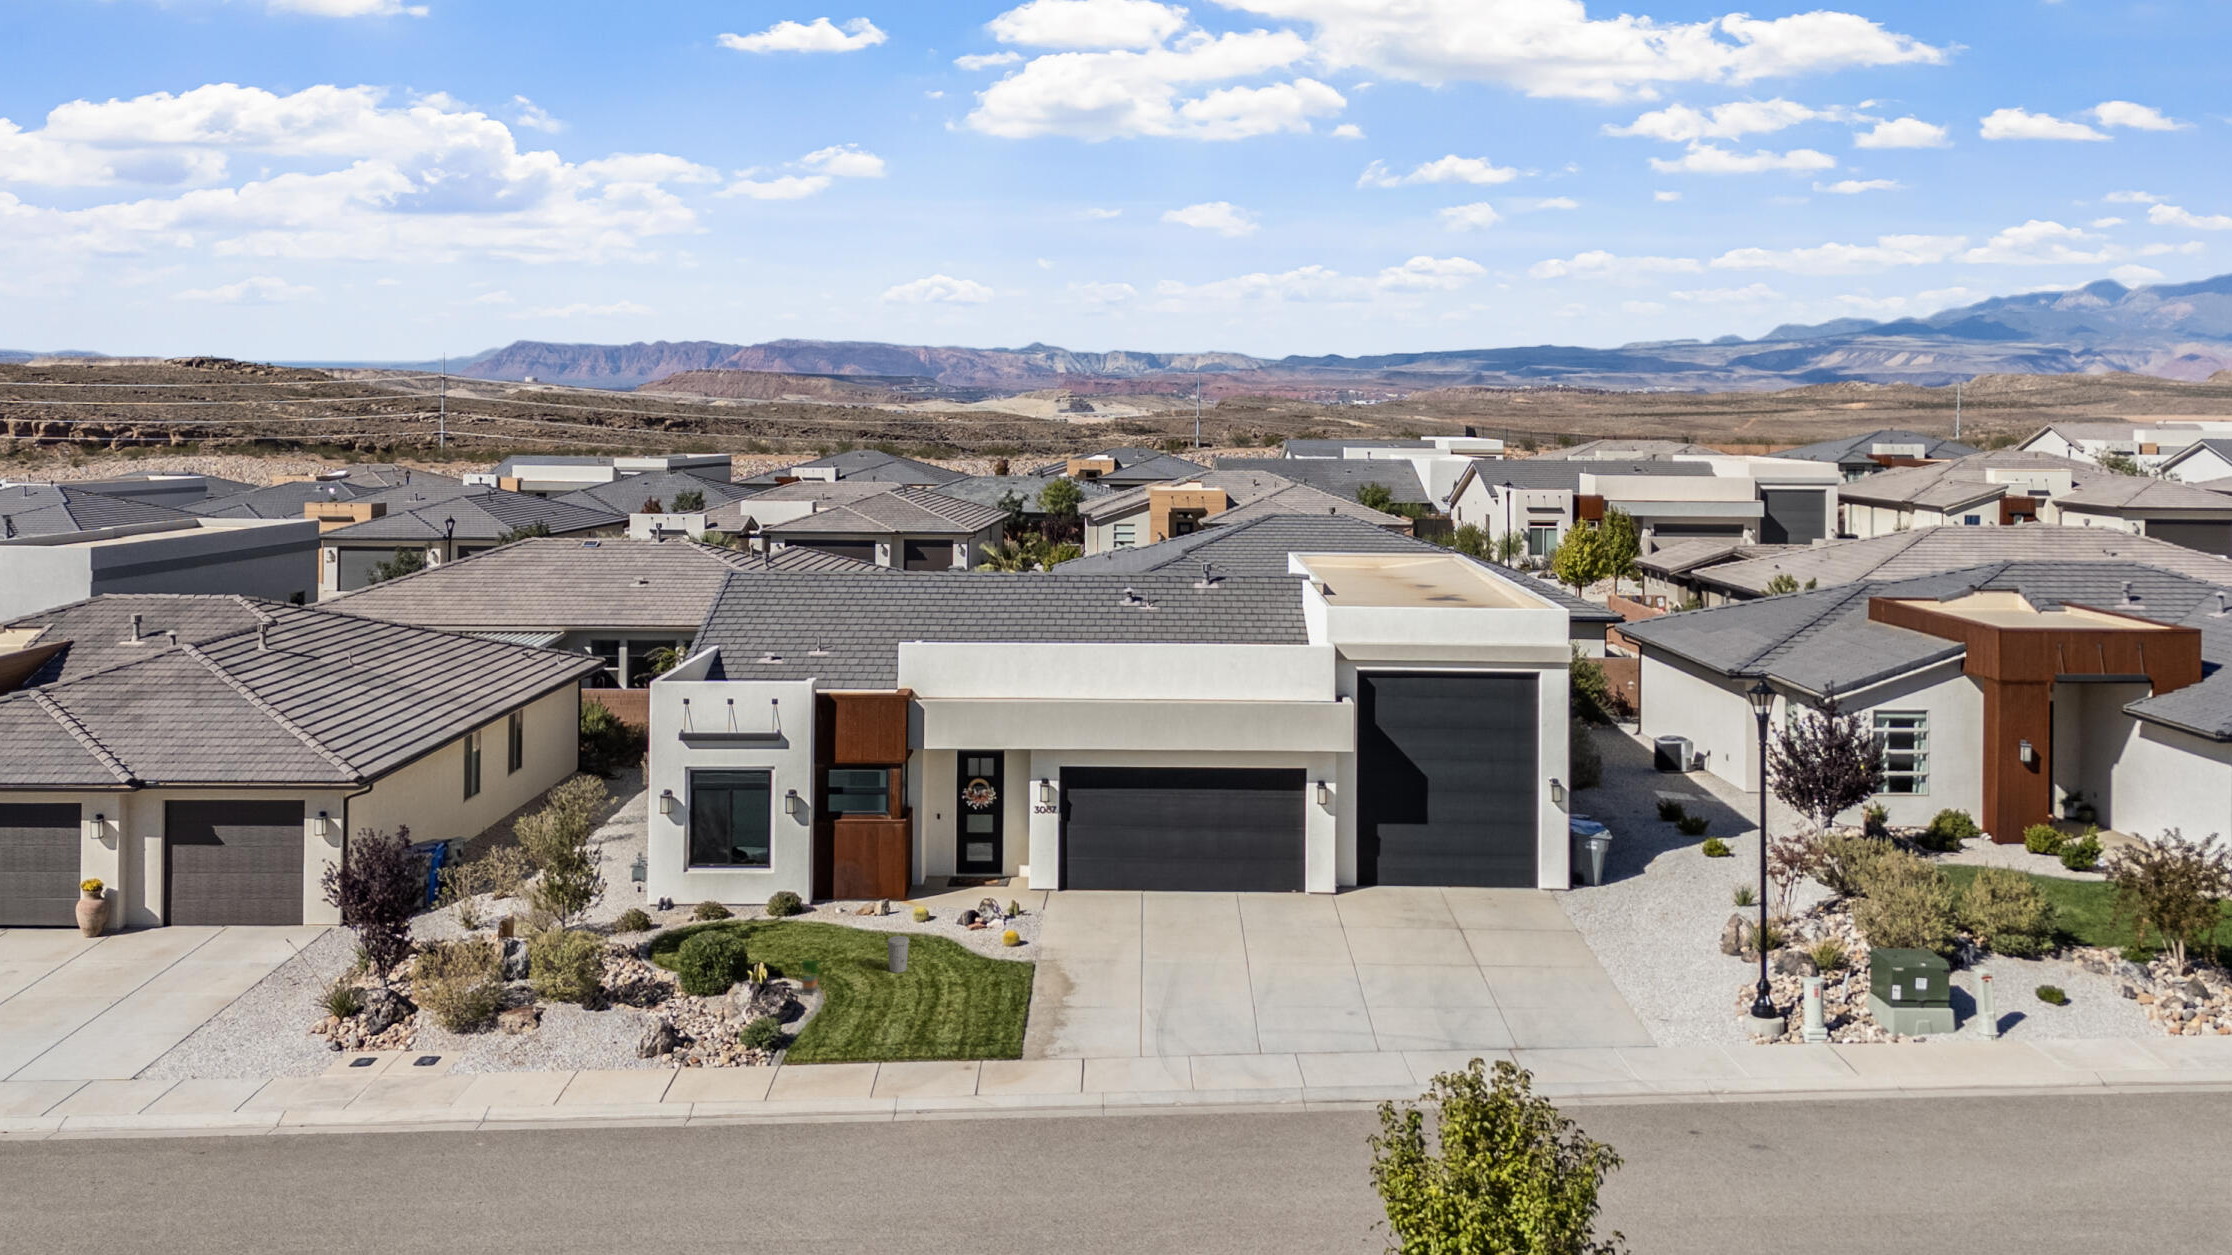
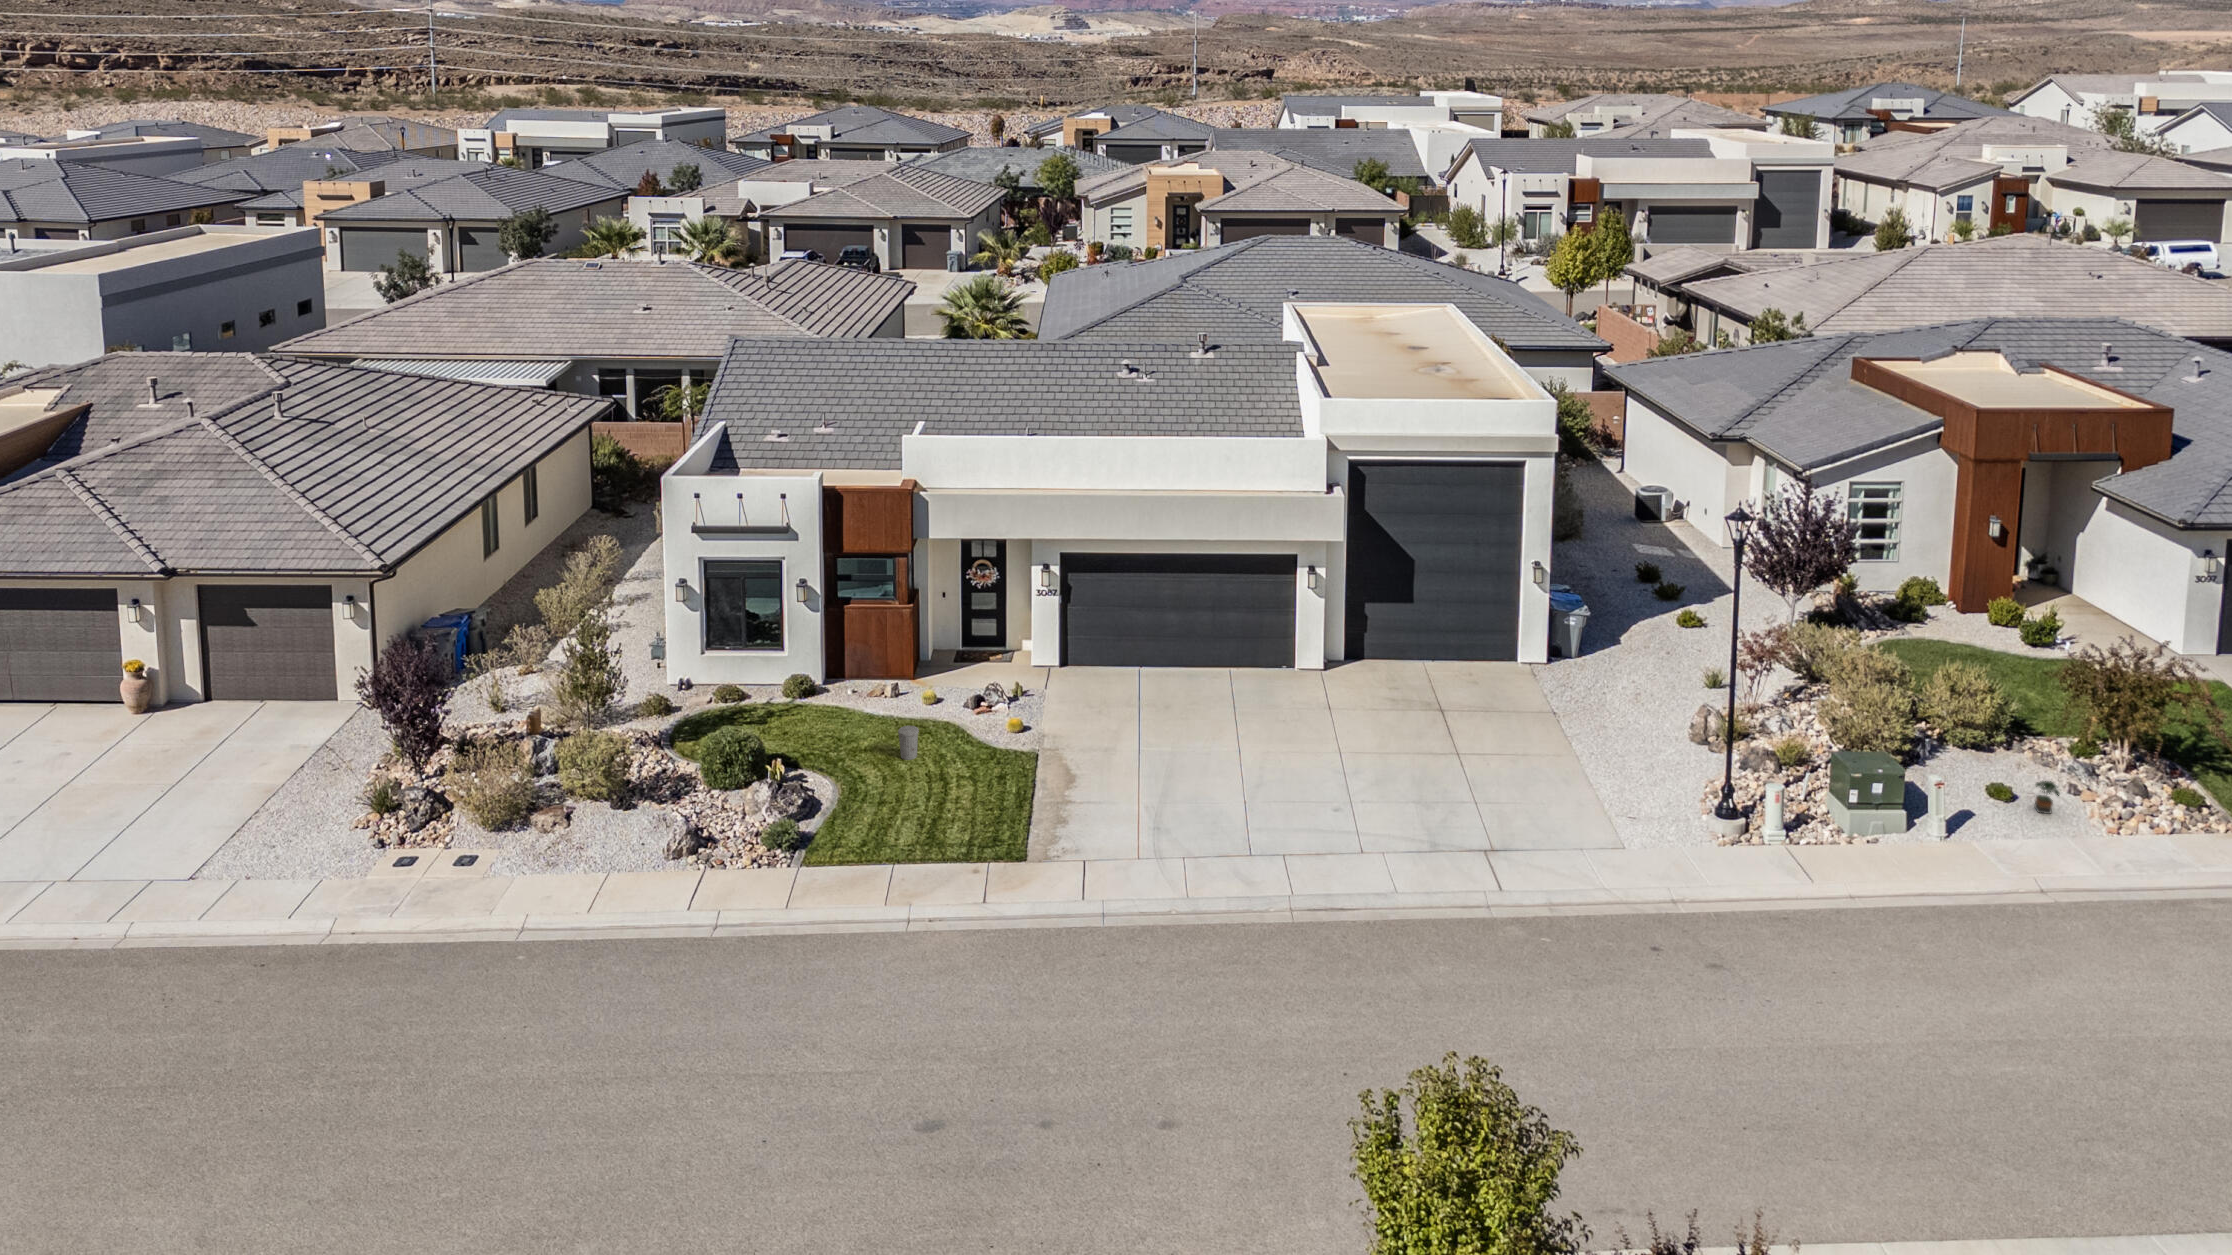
potted tree: present [802,960,821,995] -> present [2035,781,2060,814]

